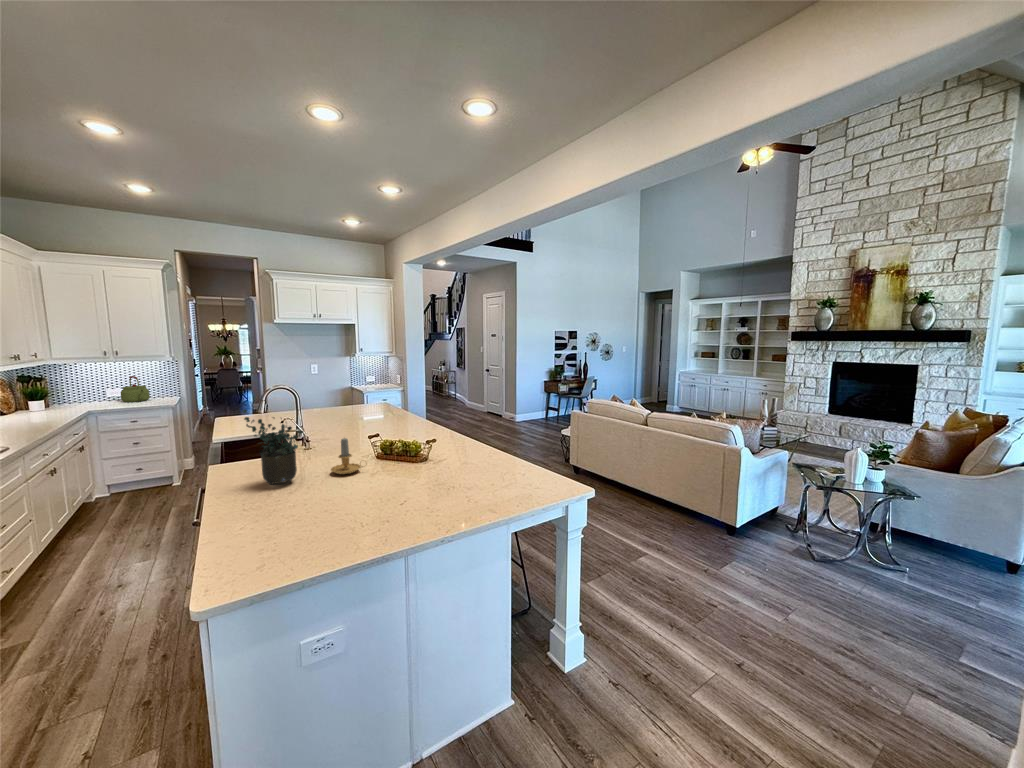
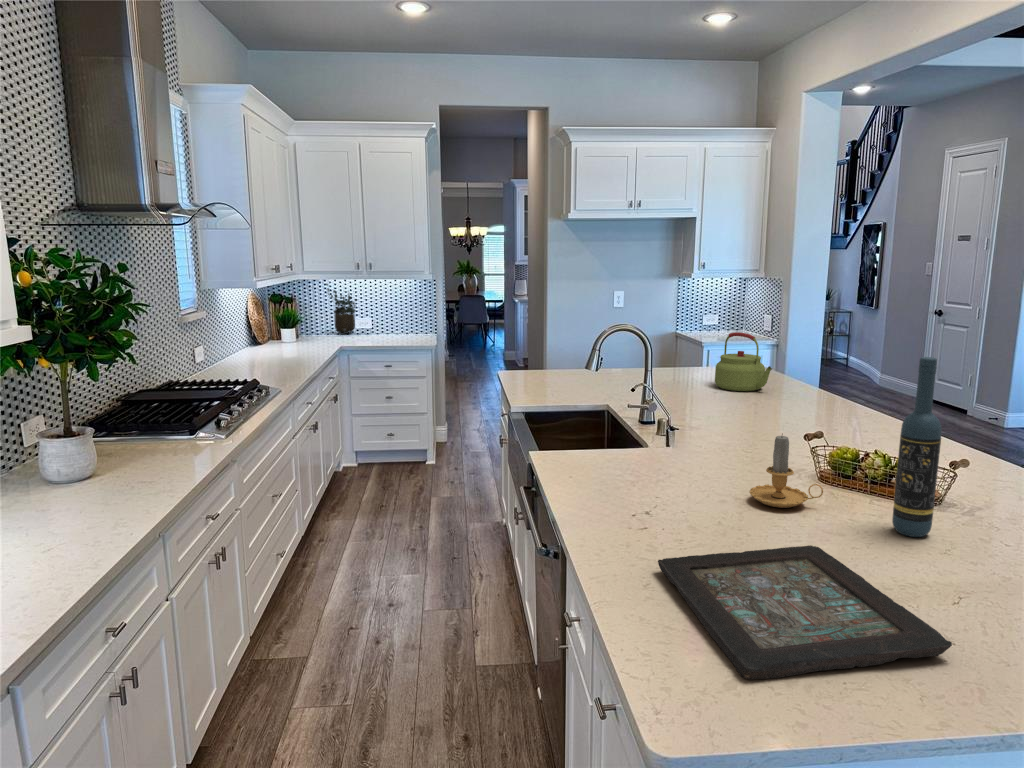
kettle: present [121,376,150,402] -> present [715,332,772,391]
wine bottle: none [393,395,411,478] -> present [892,357,942,537]
potted plant: present [243,409,303,485] -> present [326,284,357,333]
decorative tray: none [253,490,381,560] -> present [658,545,952,680]

